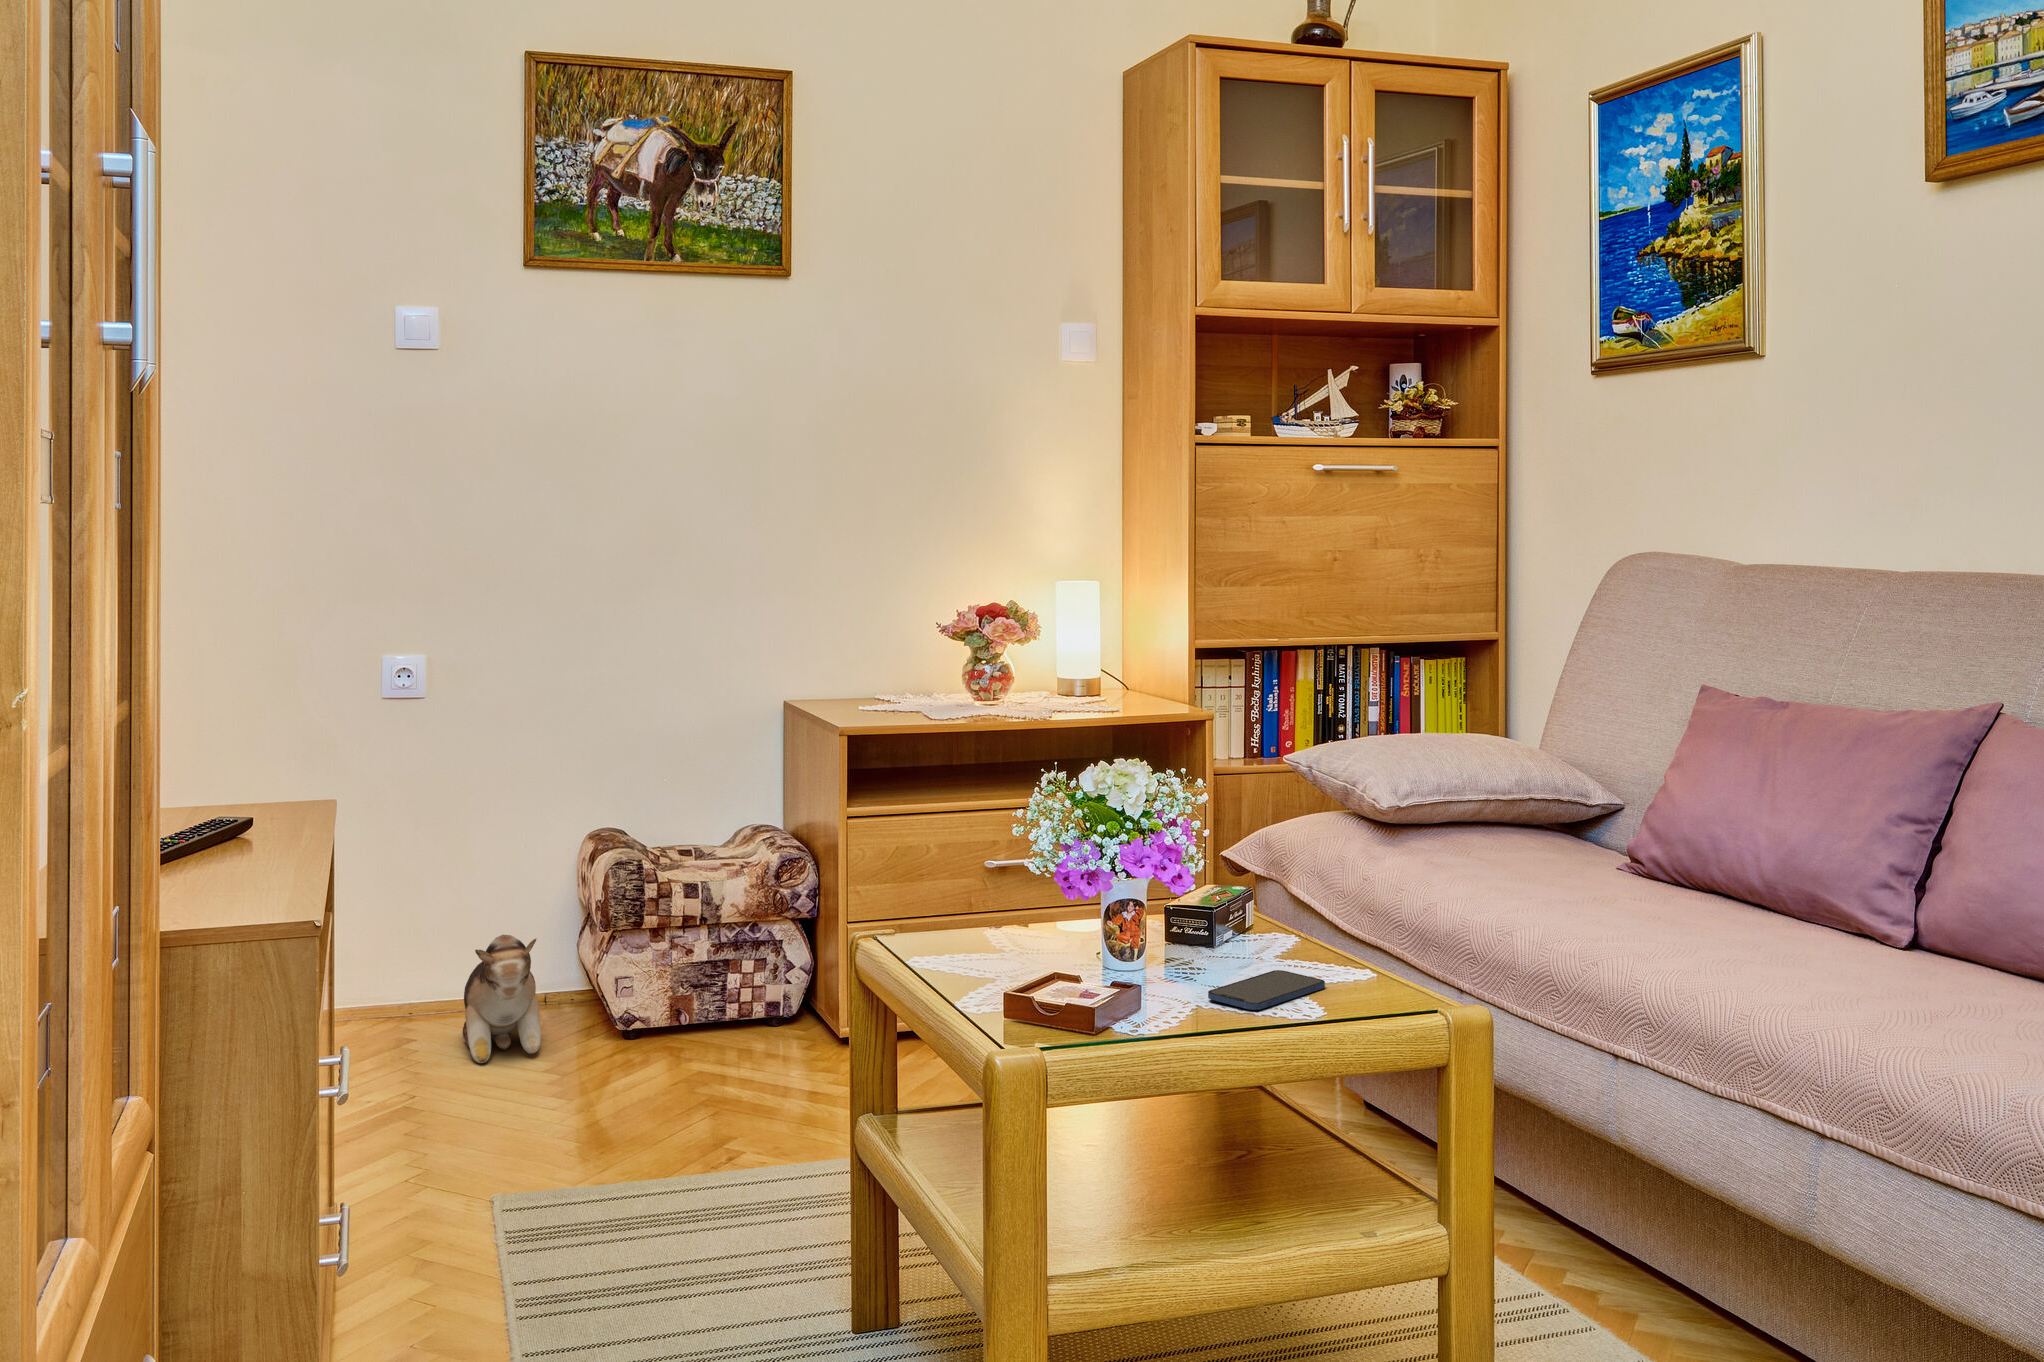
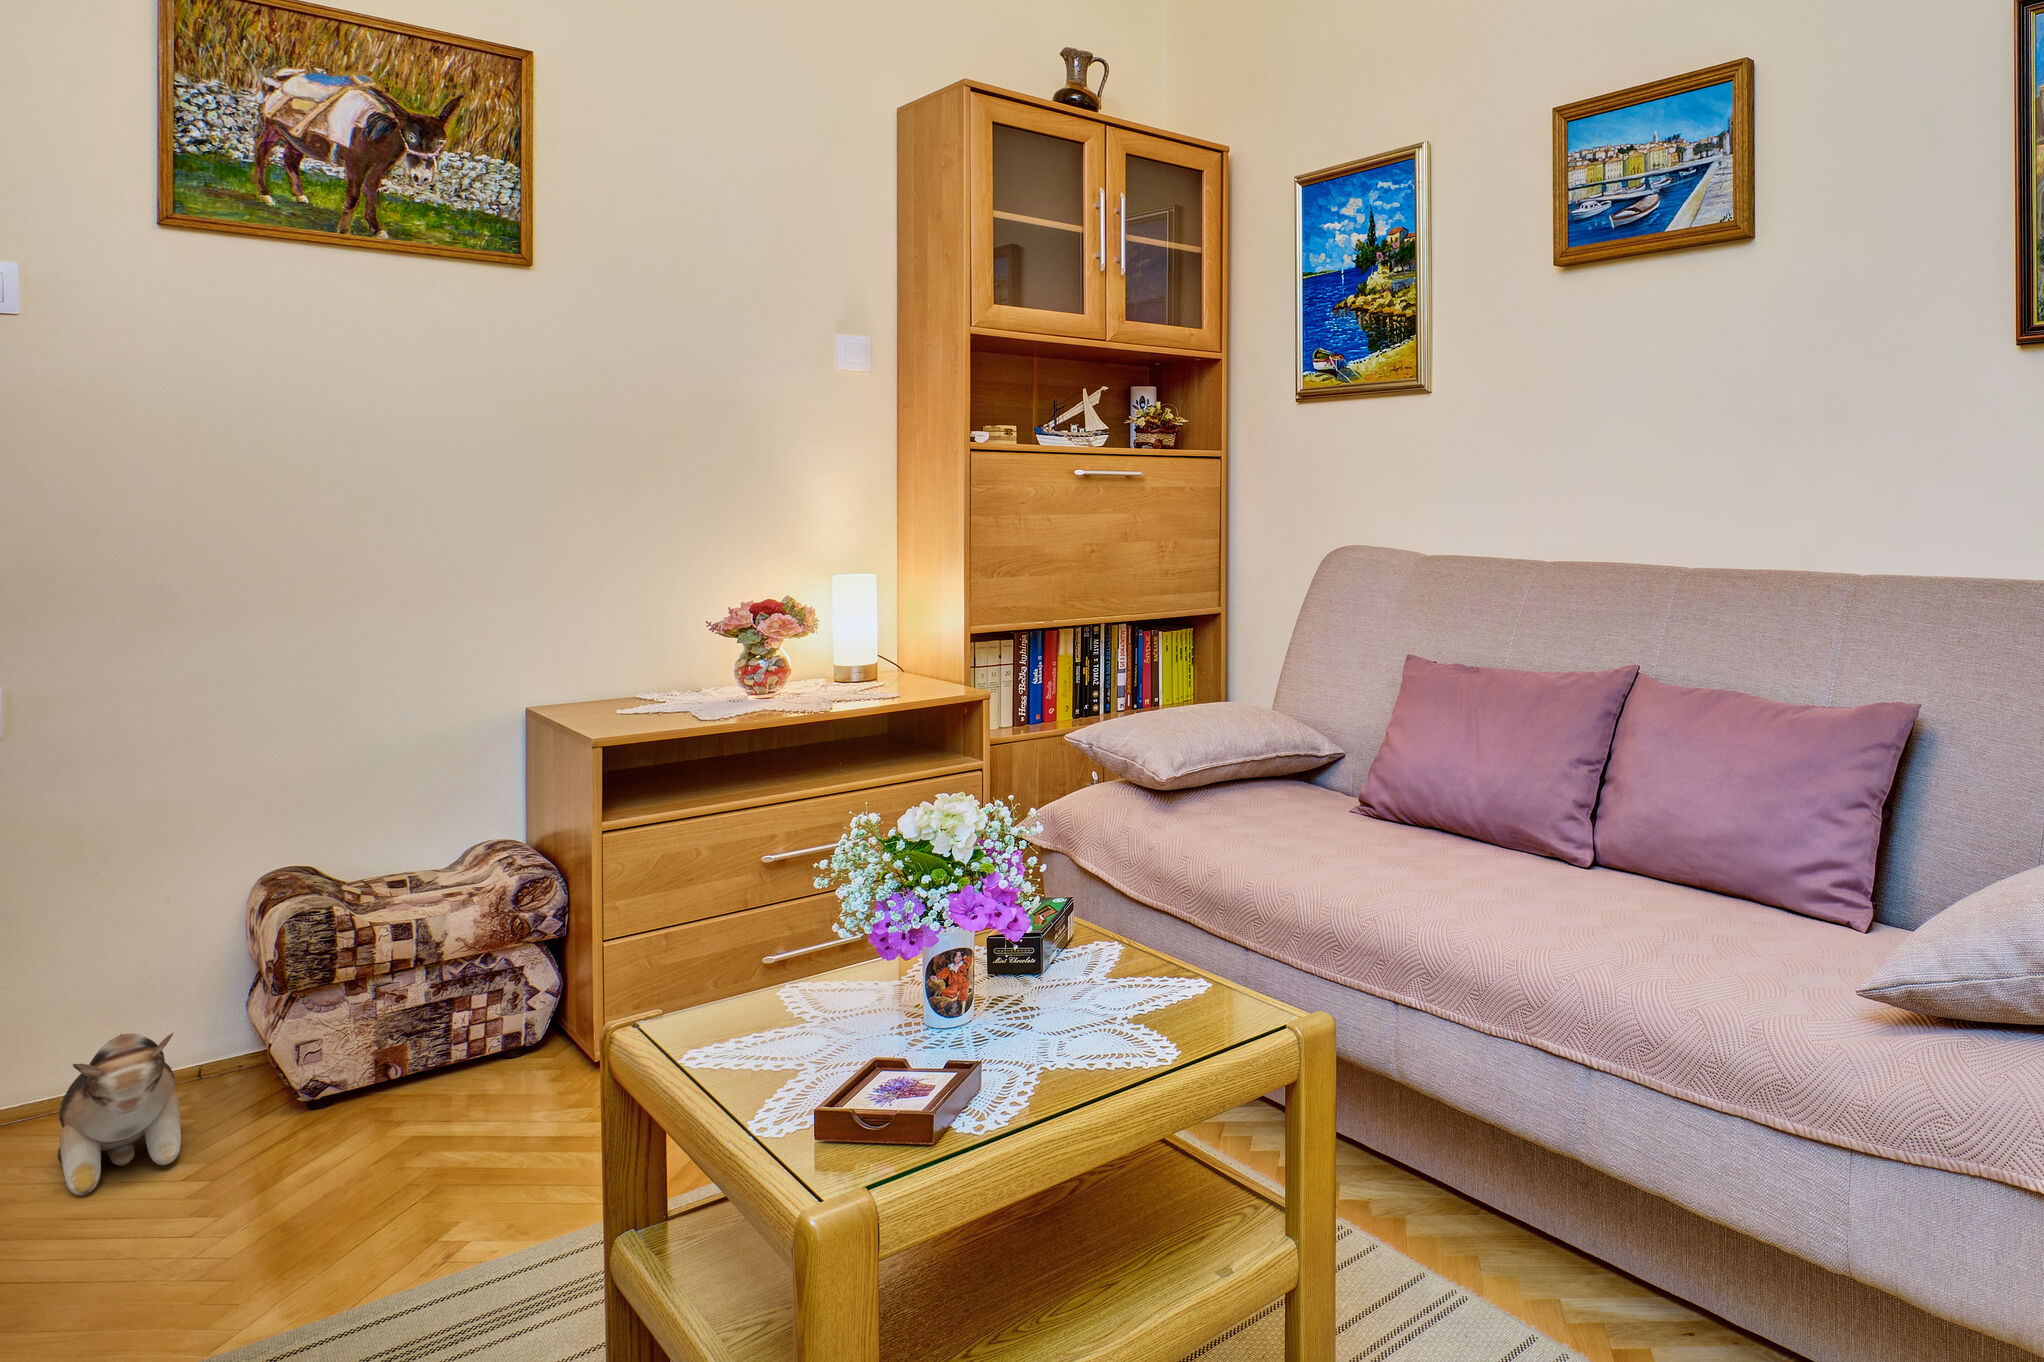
smartphone: present [1208,970,1325,1010] -> none [1050,995,1162,1059]

